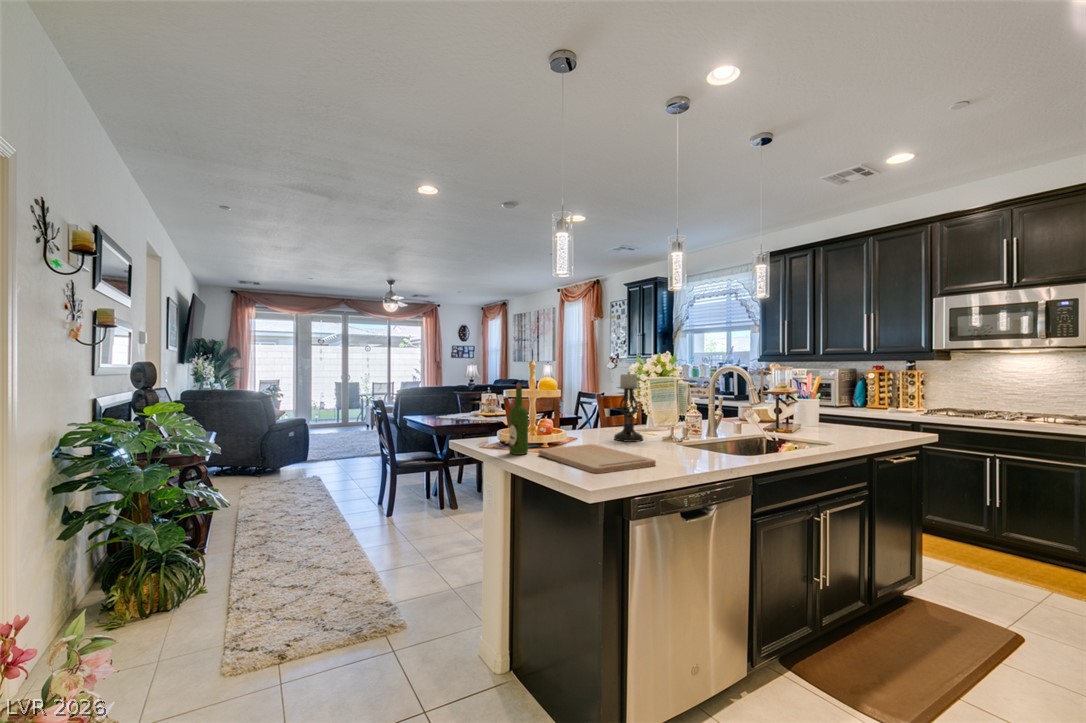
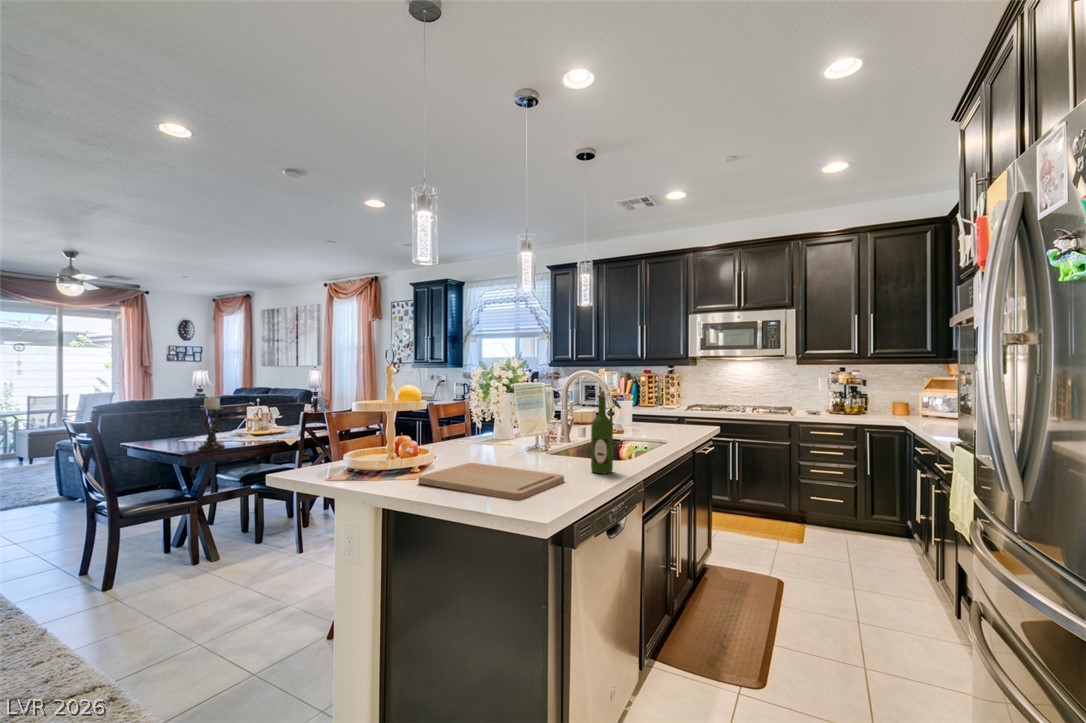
candle holder: present [614,372,643,442] -> present [198,396,225,452]
wine bottle: present [509,384,528,455] -> present [591,391,613,474]

